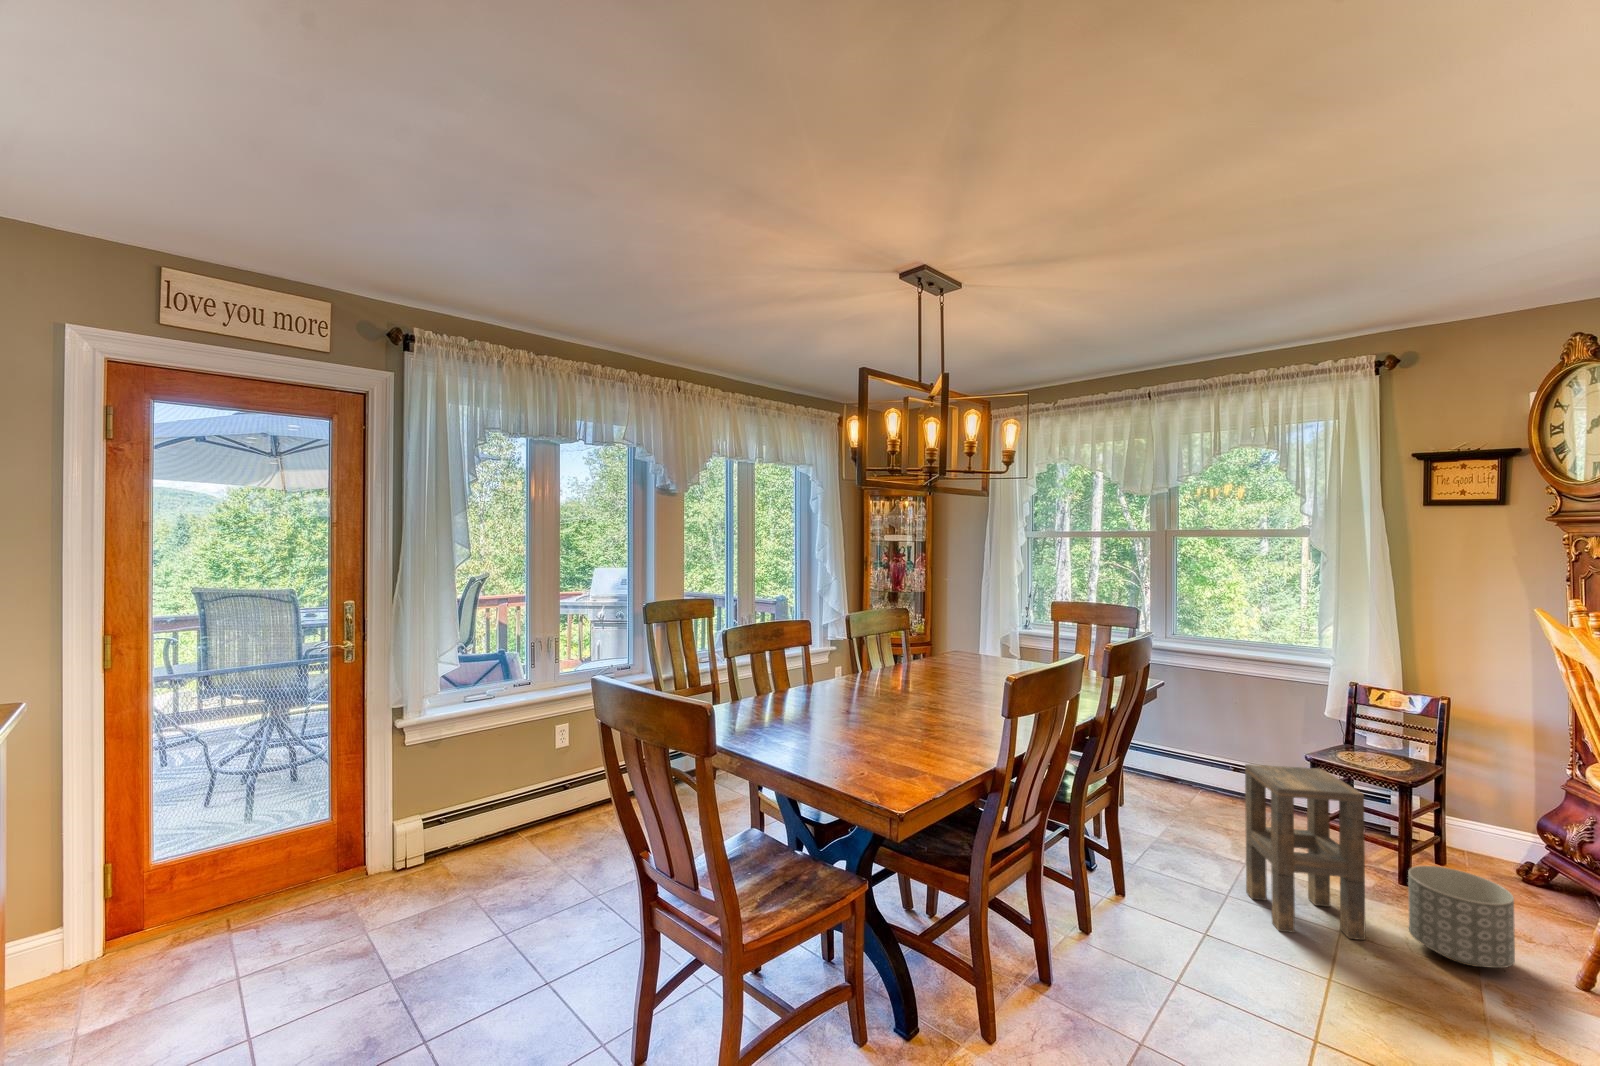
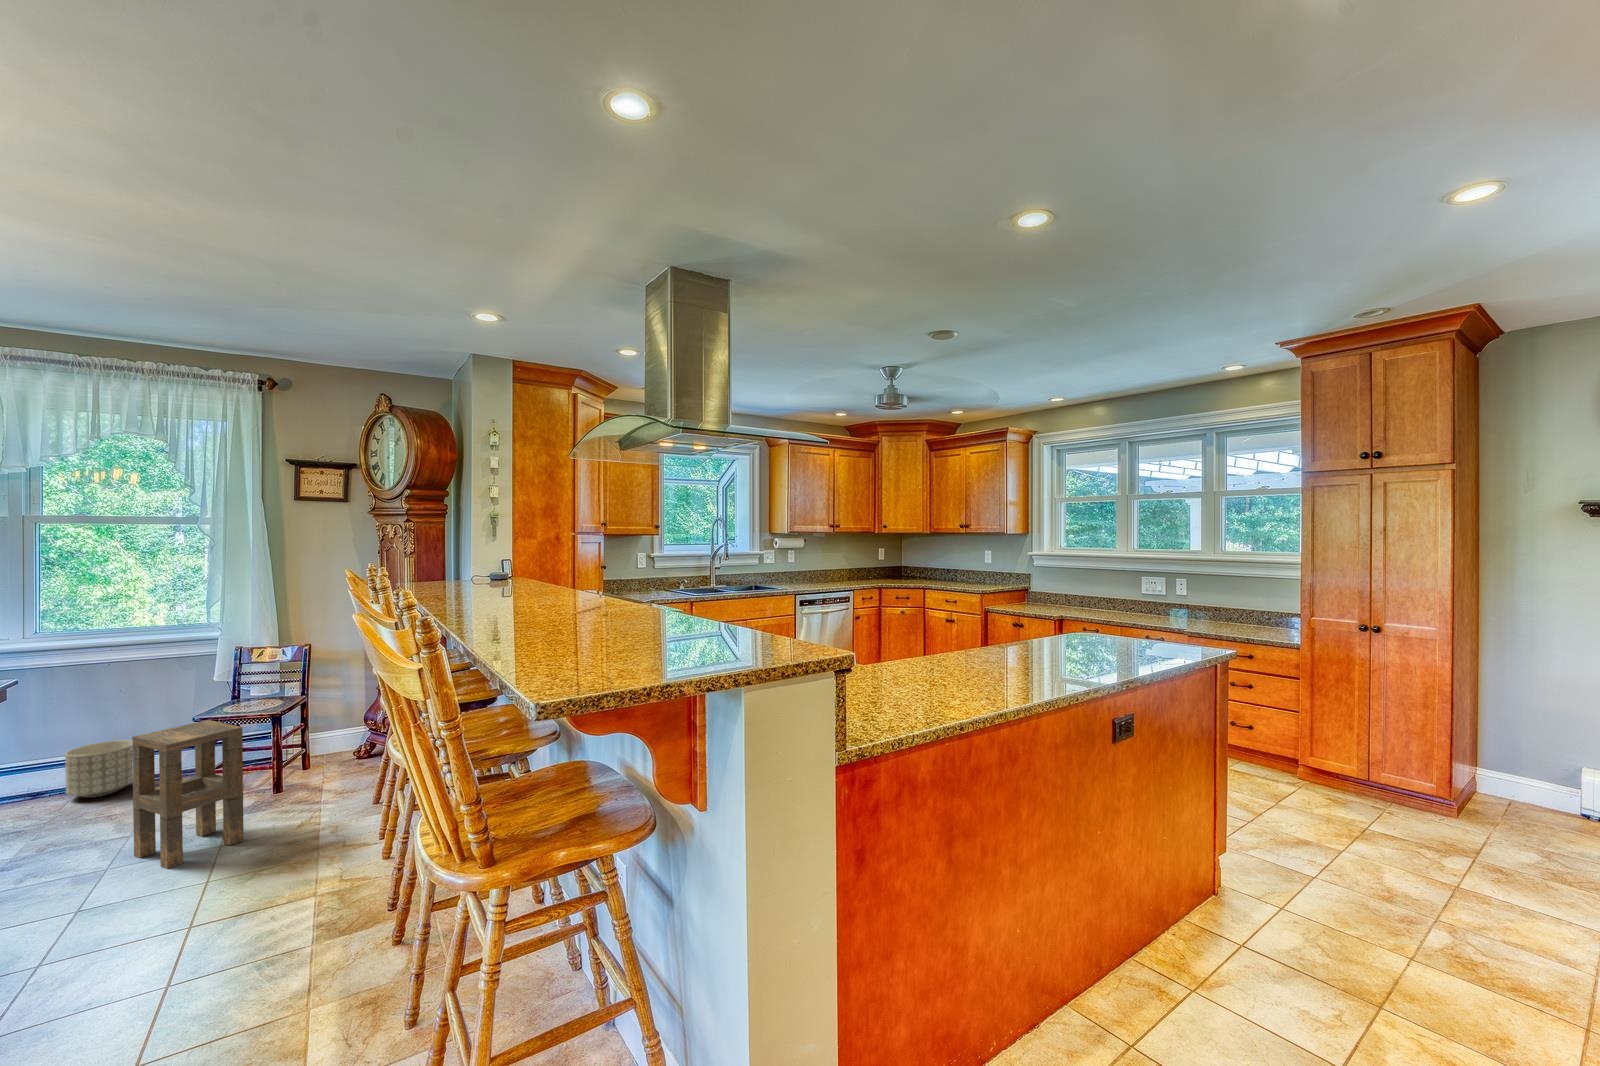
planter: present [1408,866,1515,968] -> present [65,740,133,798]

